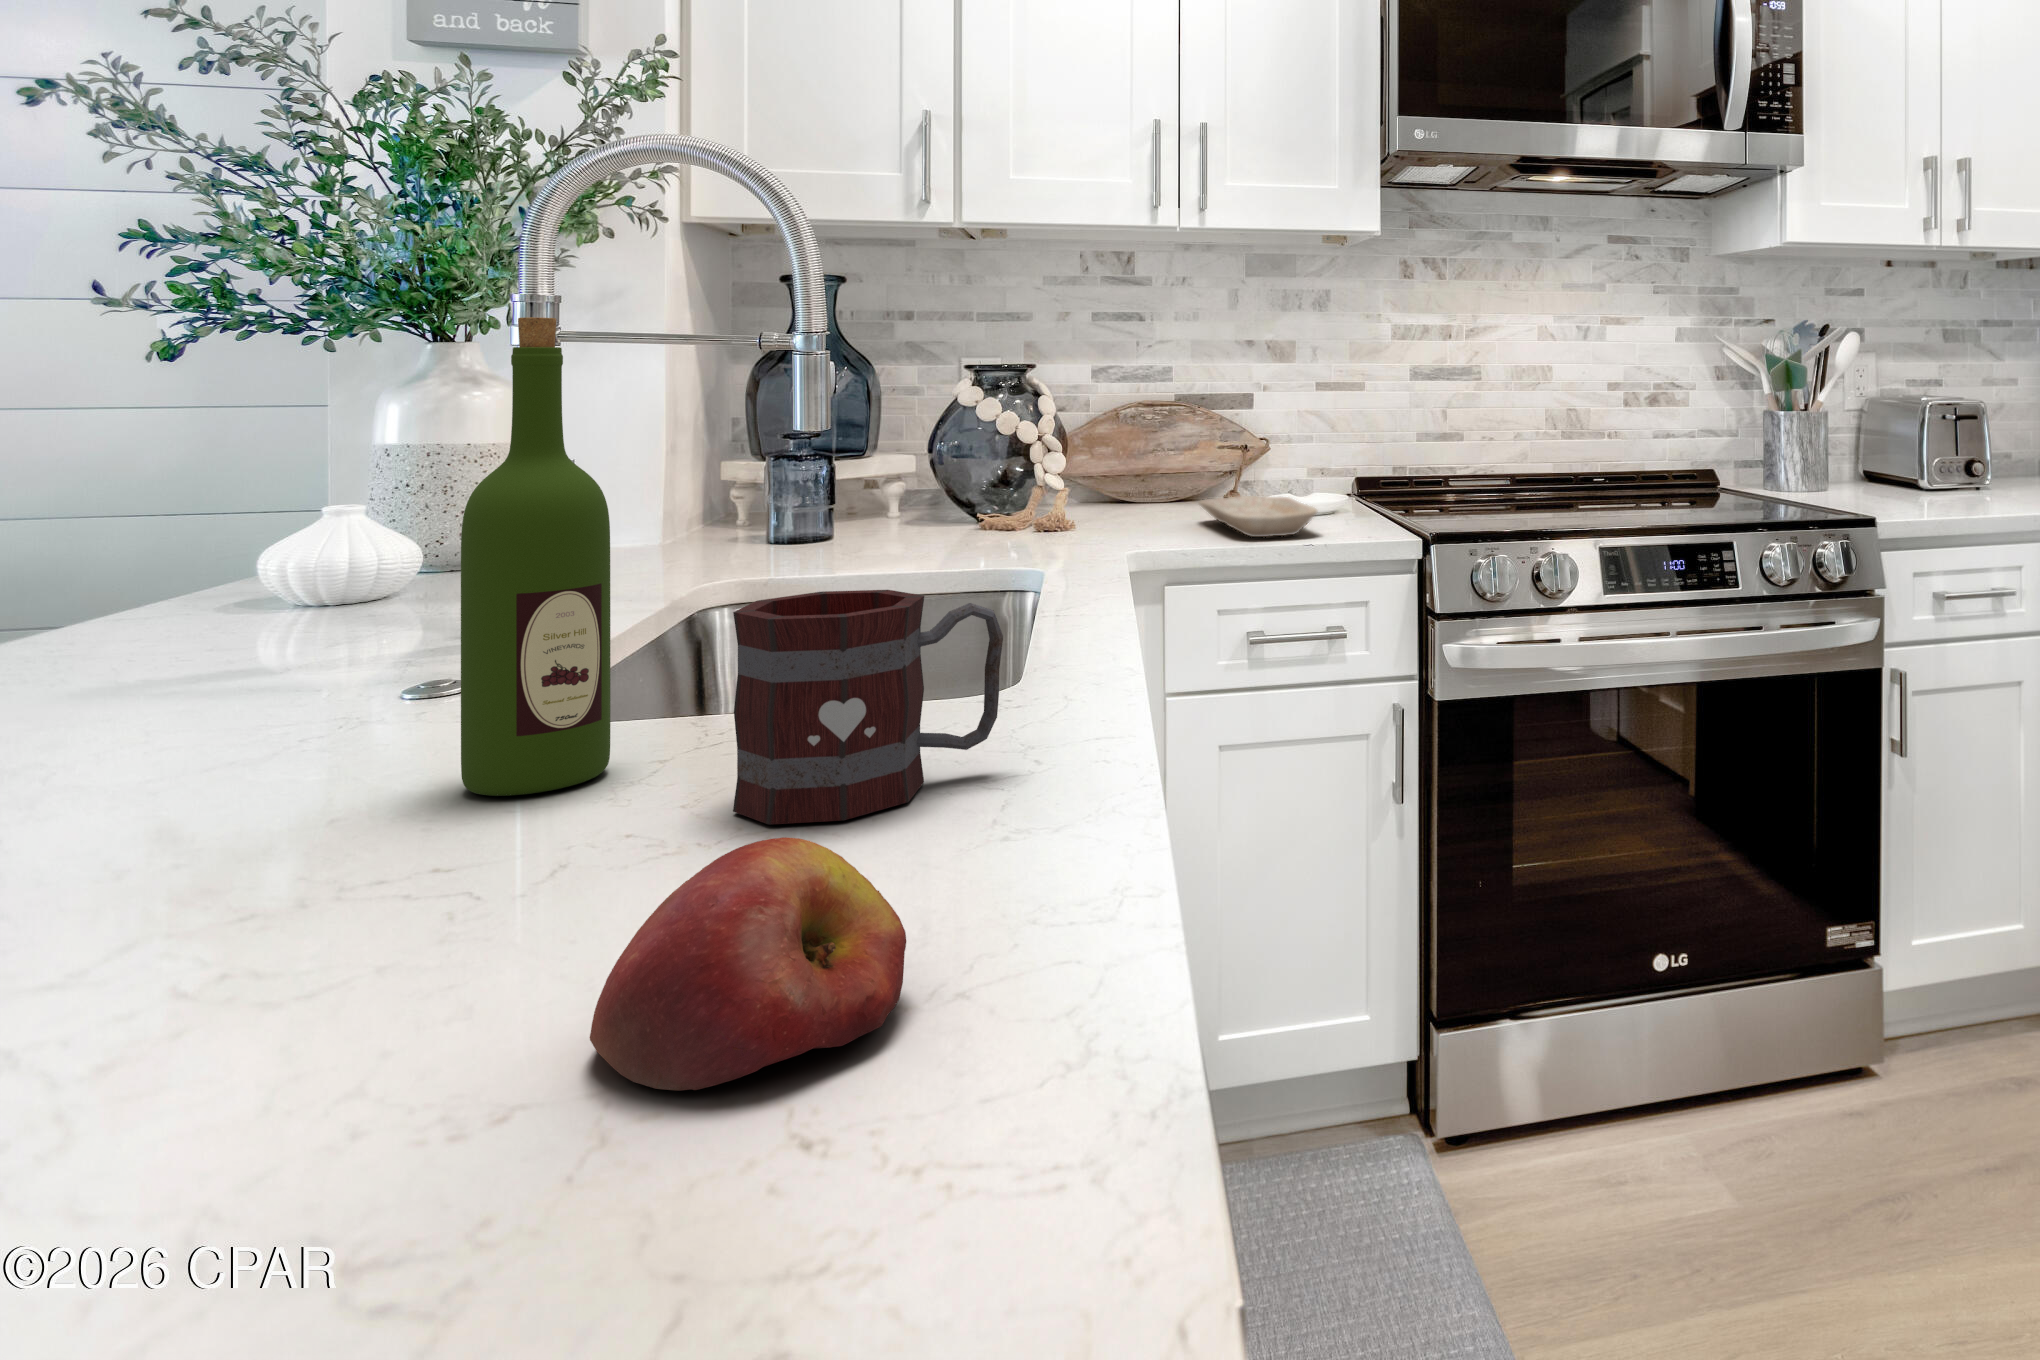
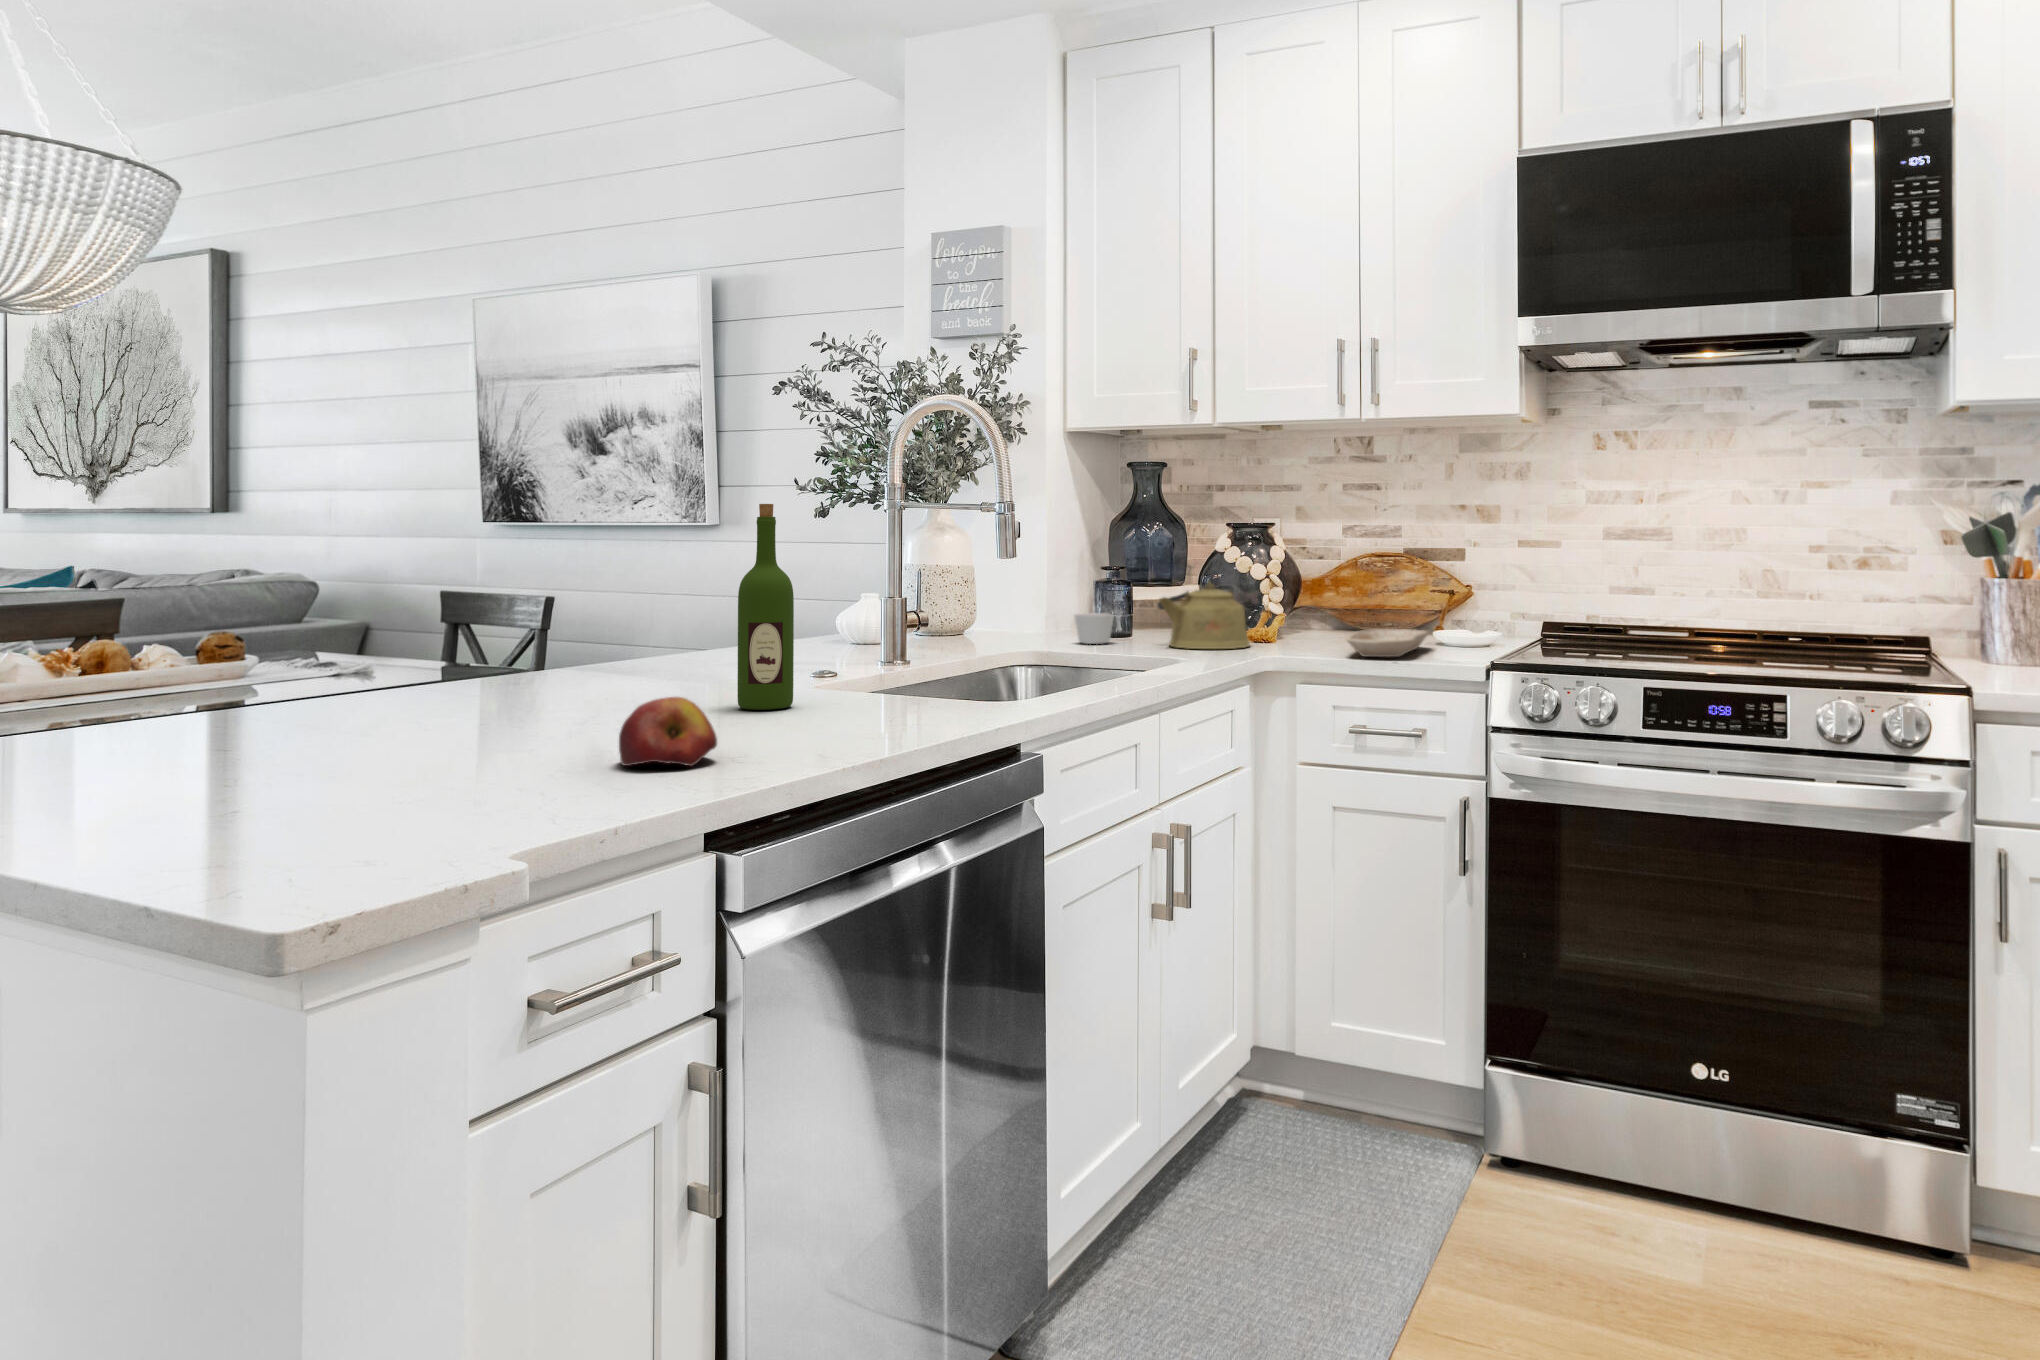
kettle: none [911,446,1057,547] -> present [1158,582,1250,649]
candle: none [766,503,836,552] -> present [1075,613,1114,644]
mug: present [733,590,1003,825] -> none [790,631,902,729]

